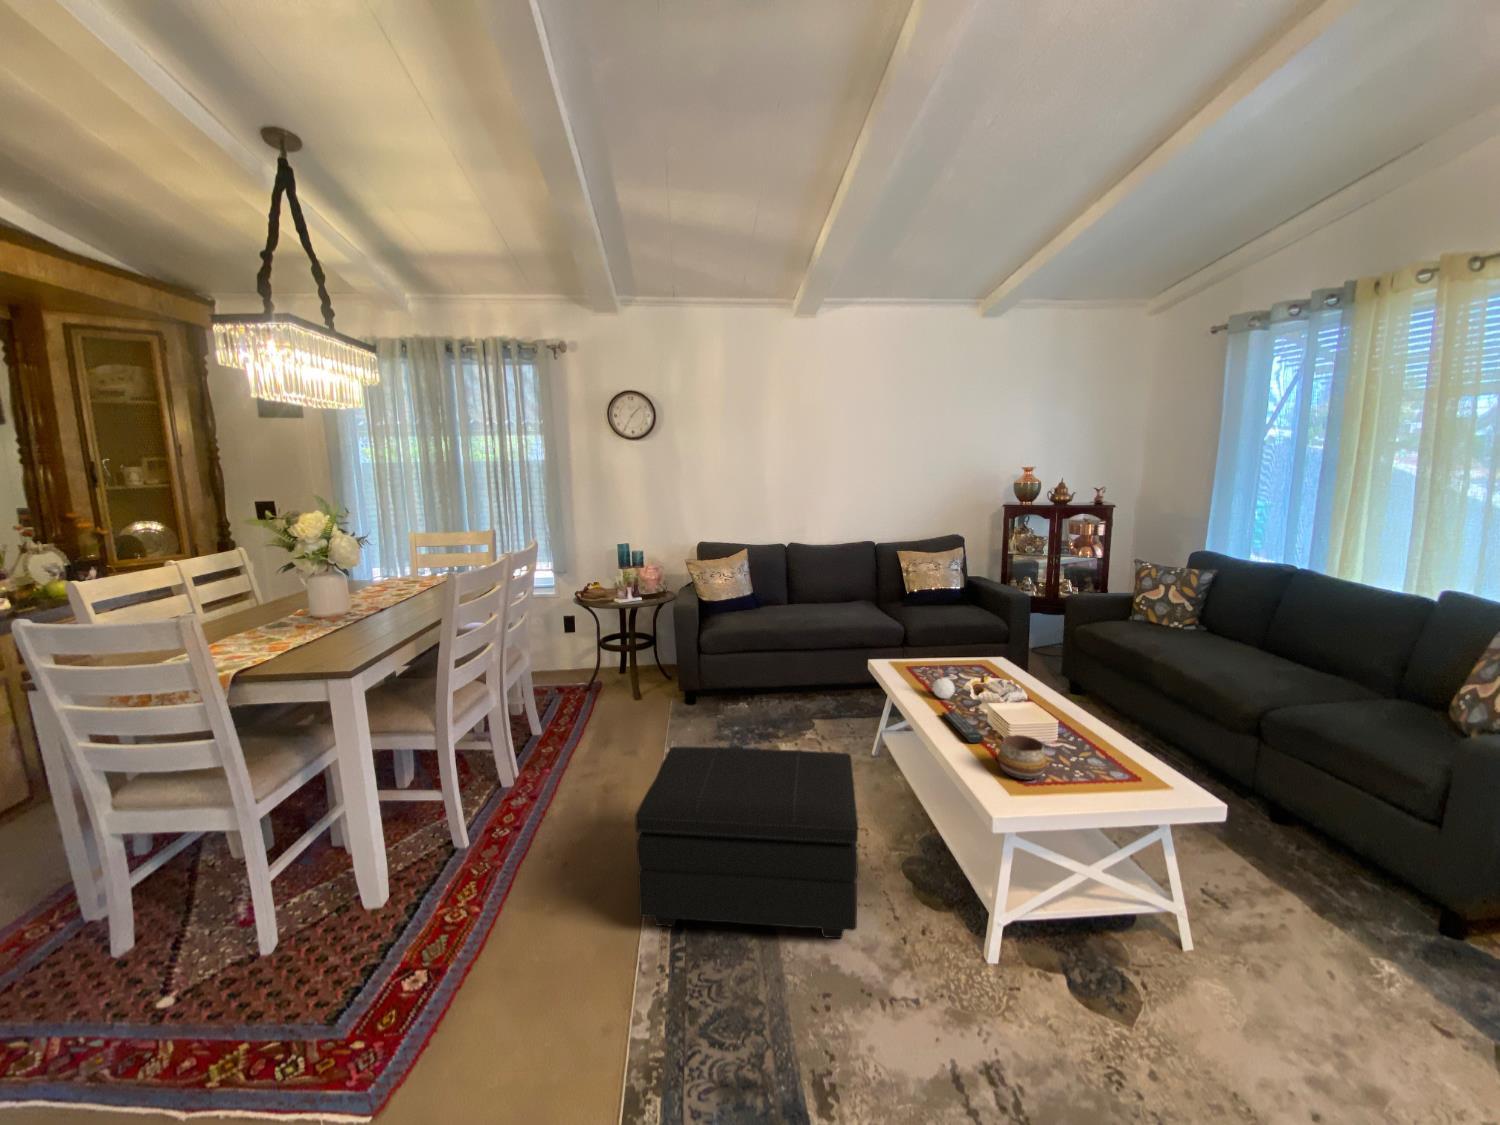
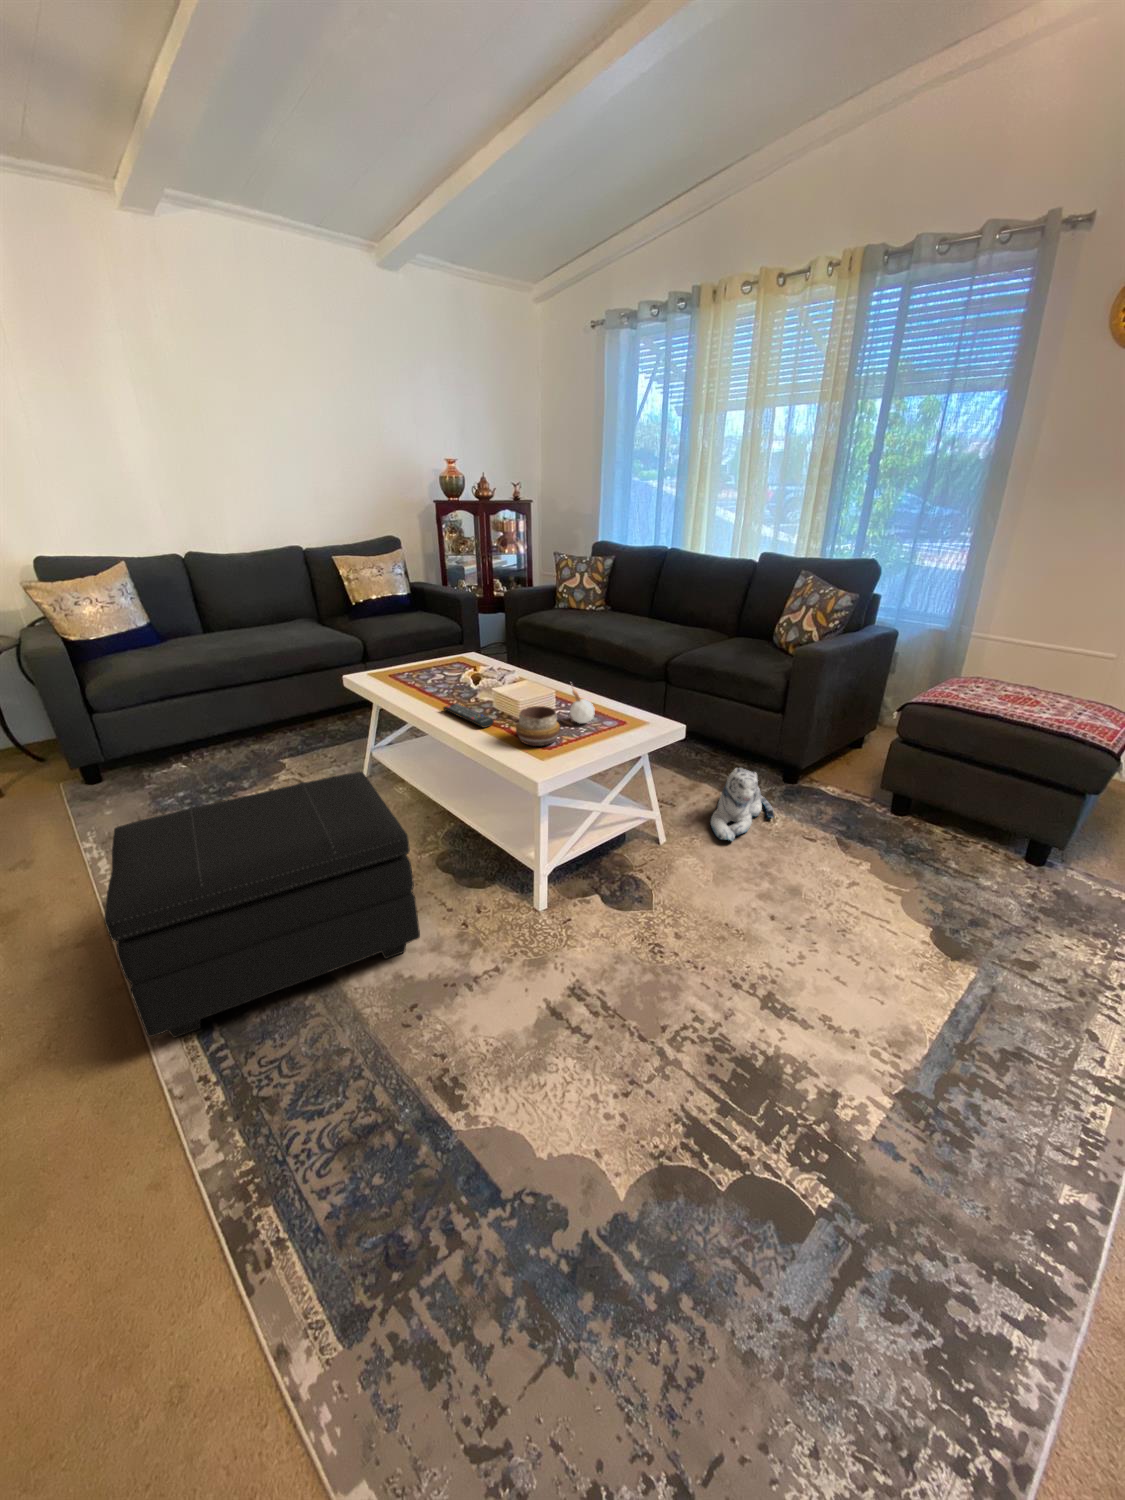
candle: present [933,668,954,698] -> present [570,689,594,724]
plush toy: none [1268,885,1394,988] -> present [710,768,774,841]

